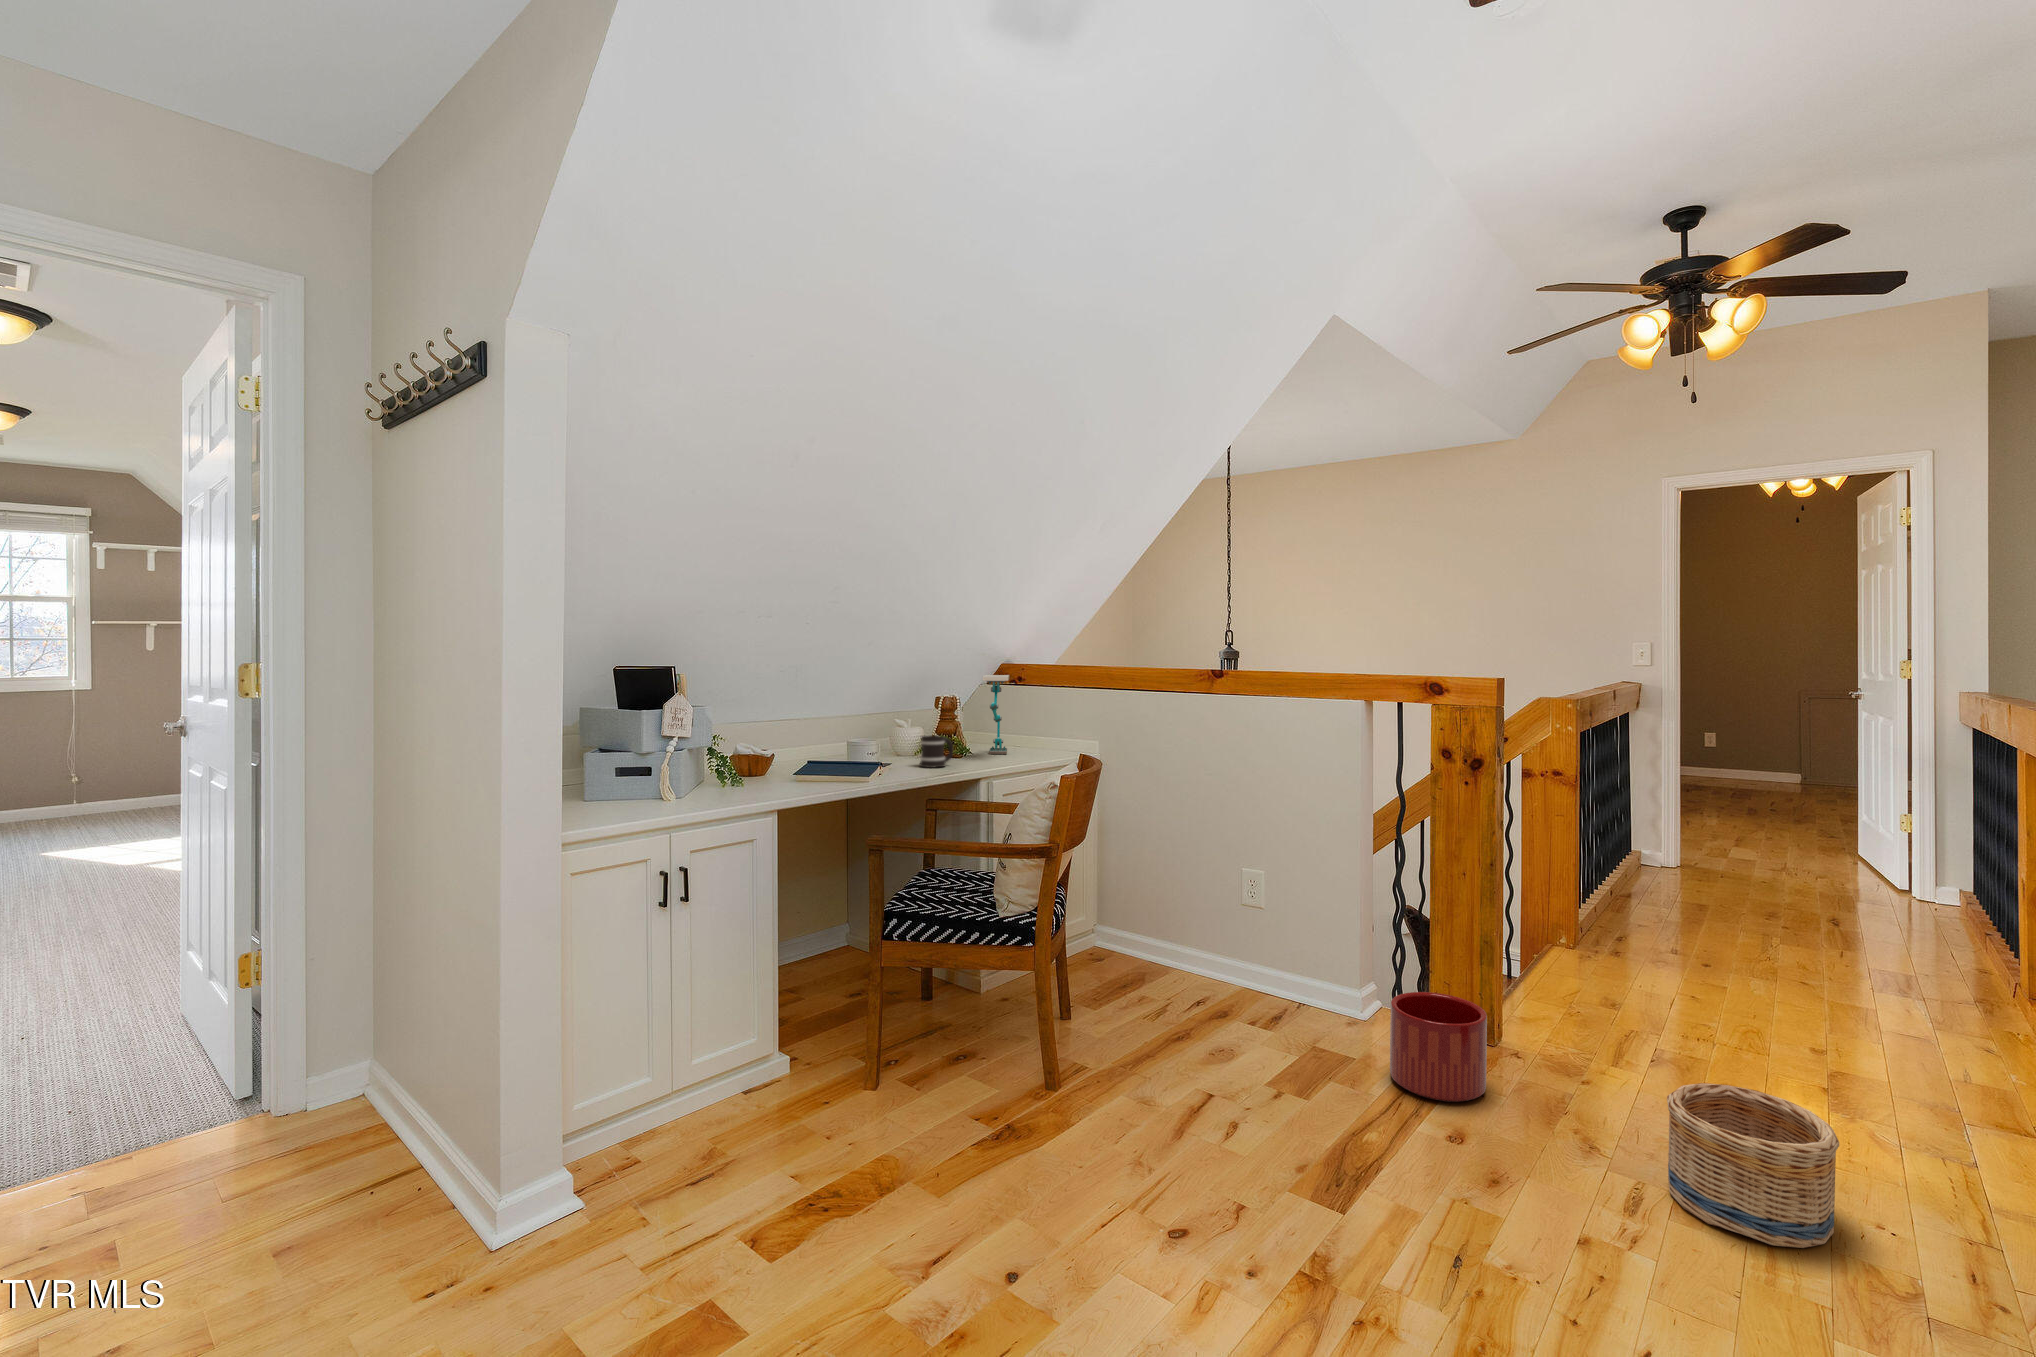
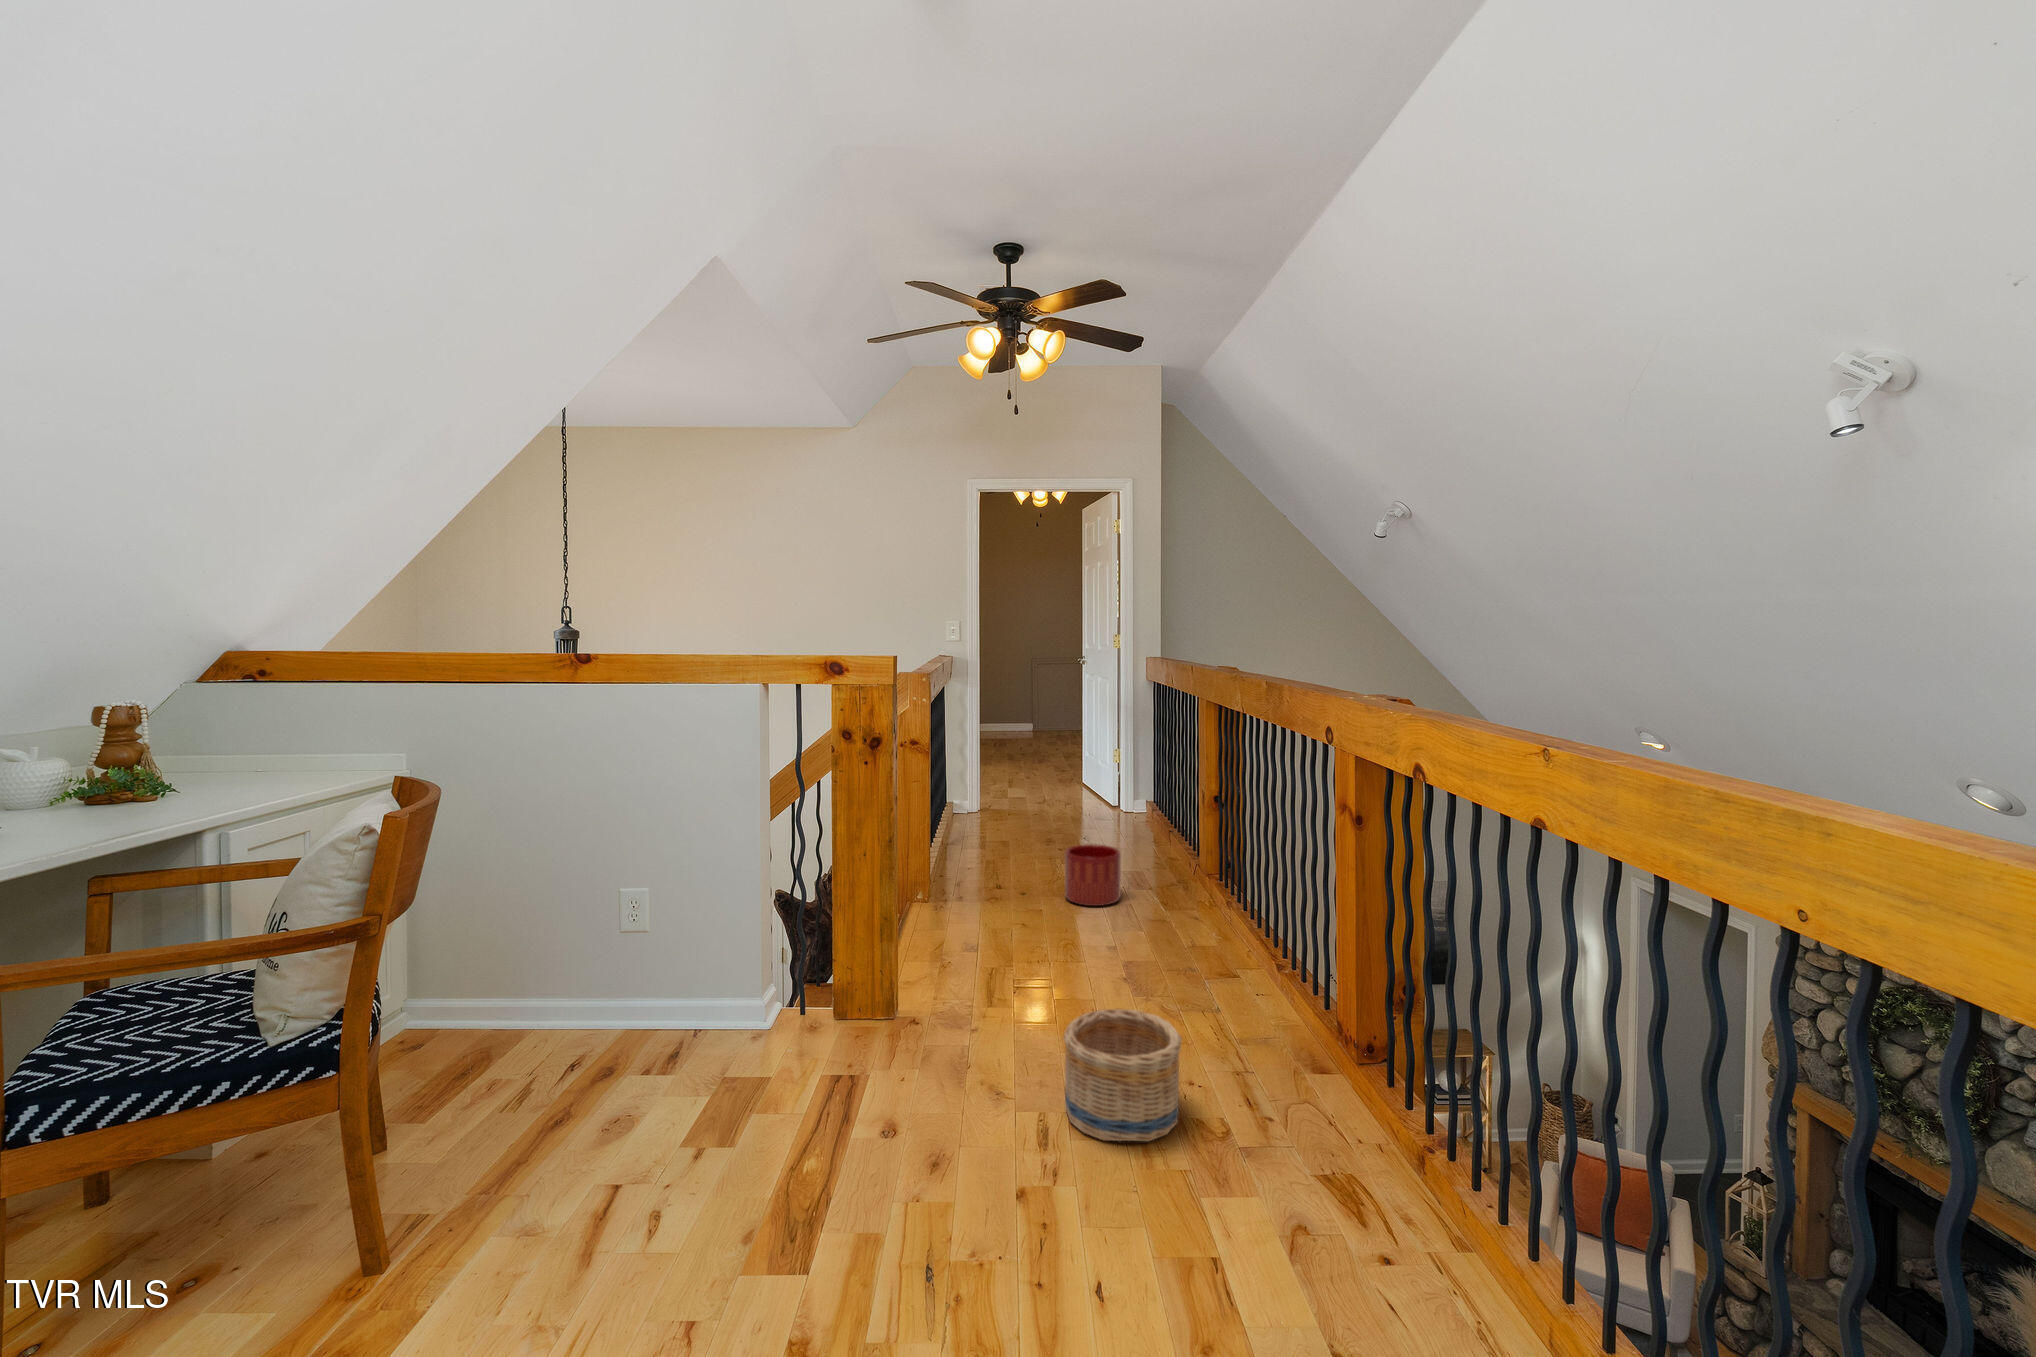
desk lamp: present [983,675,1009,754] -> none [196,670,247,787]
mug: present [920,735,953,768] -> none [68,770,142,825]
planter: present [1390,992,1487,1102] -> present [1065,844,1121,906]

